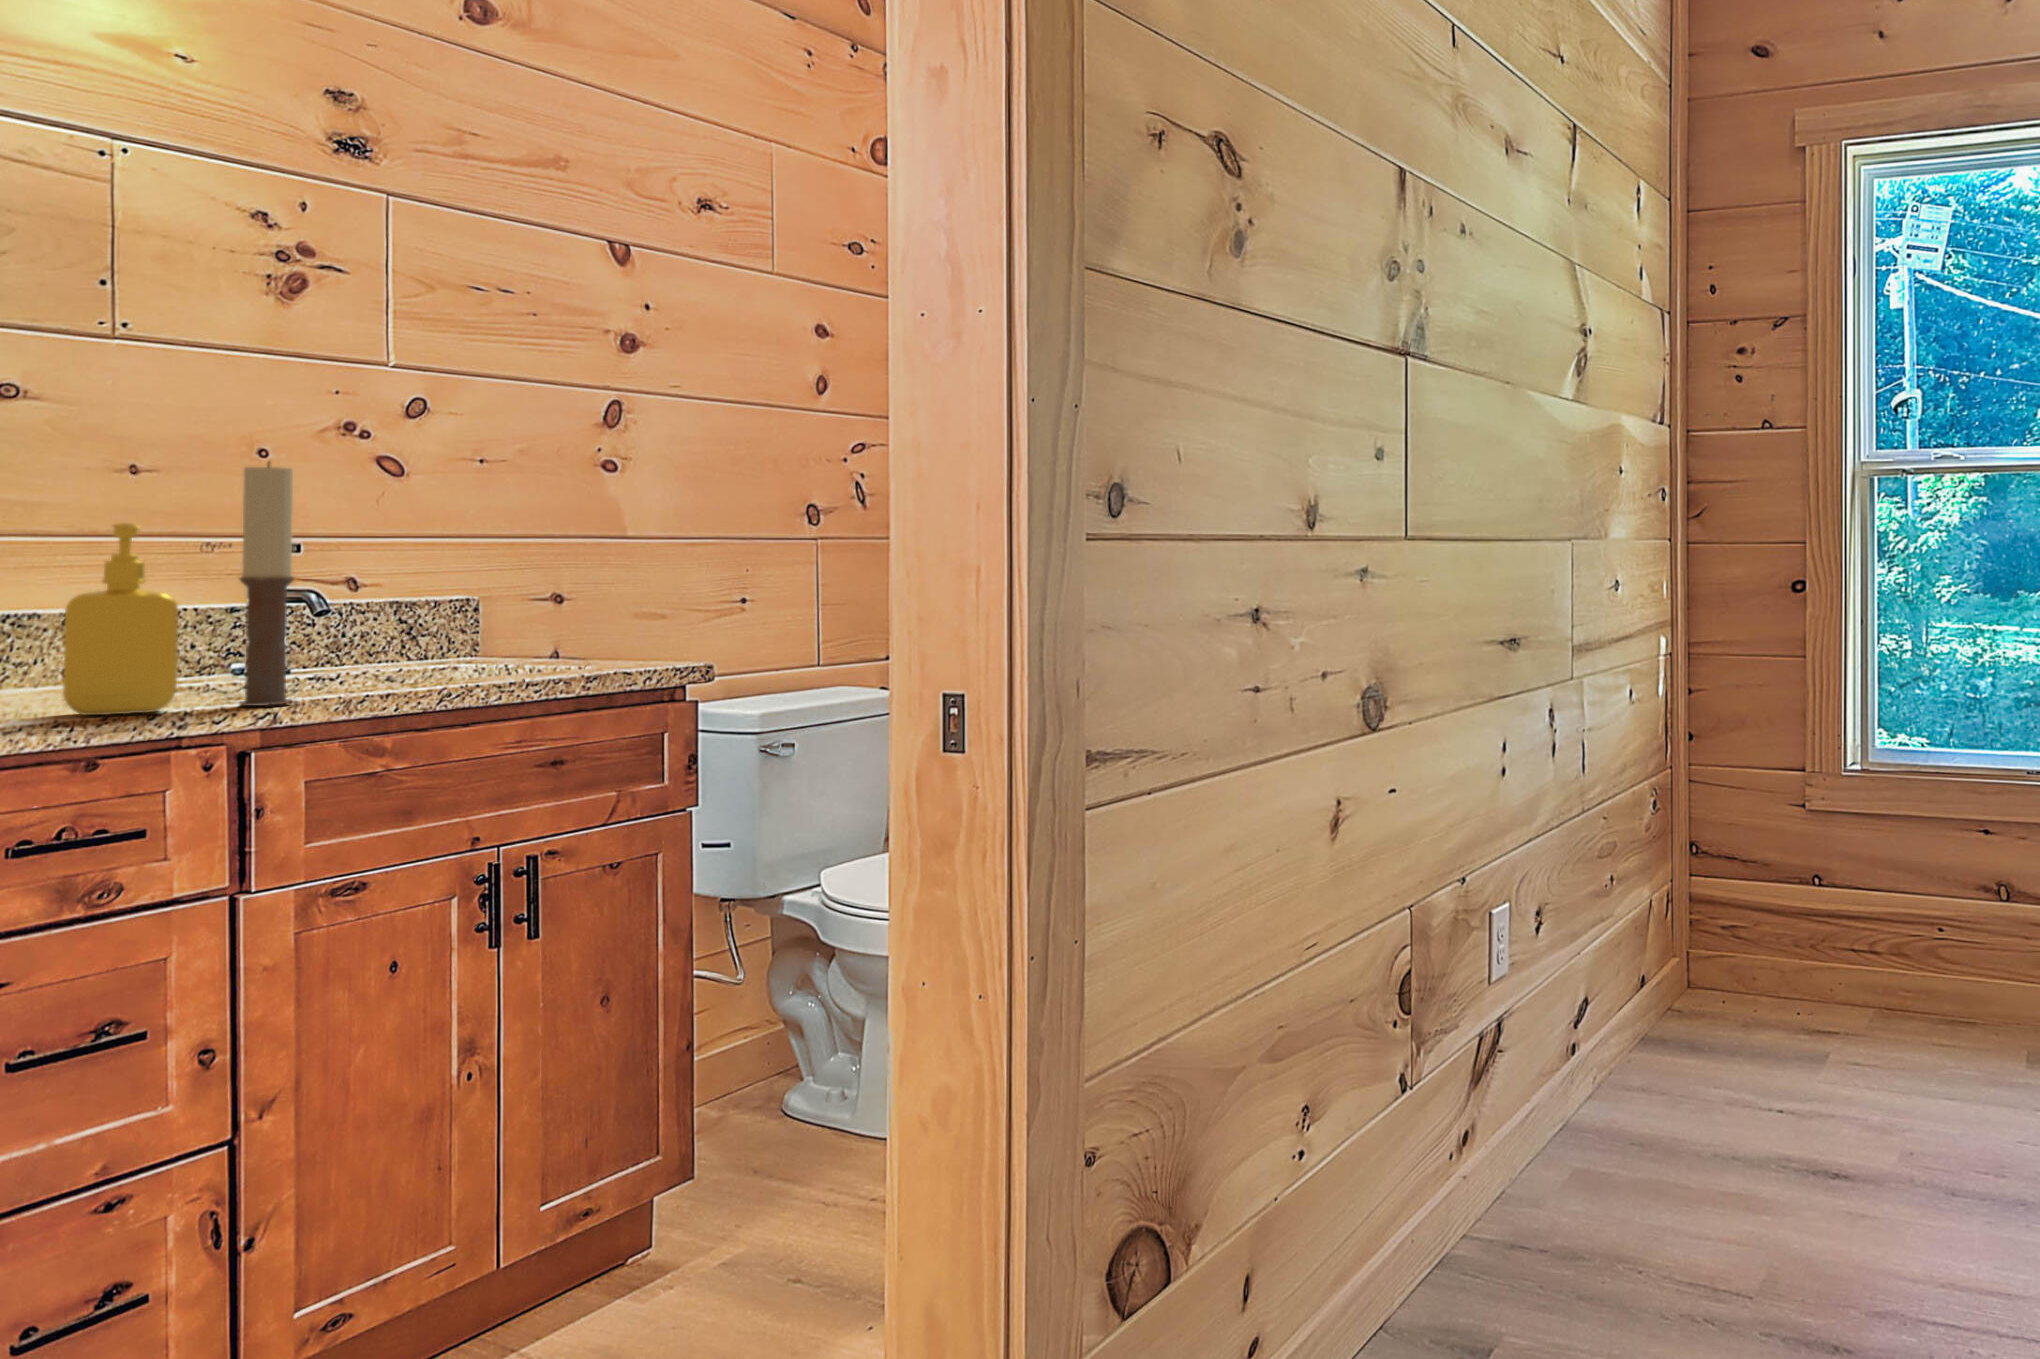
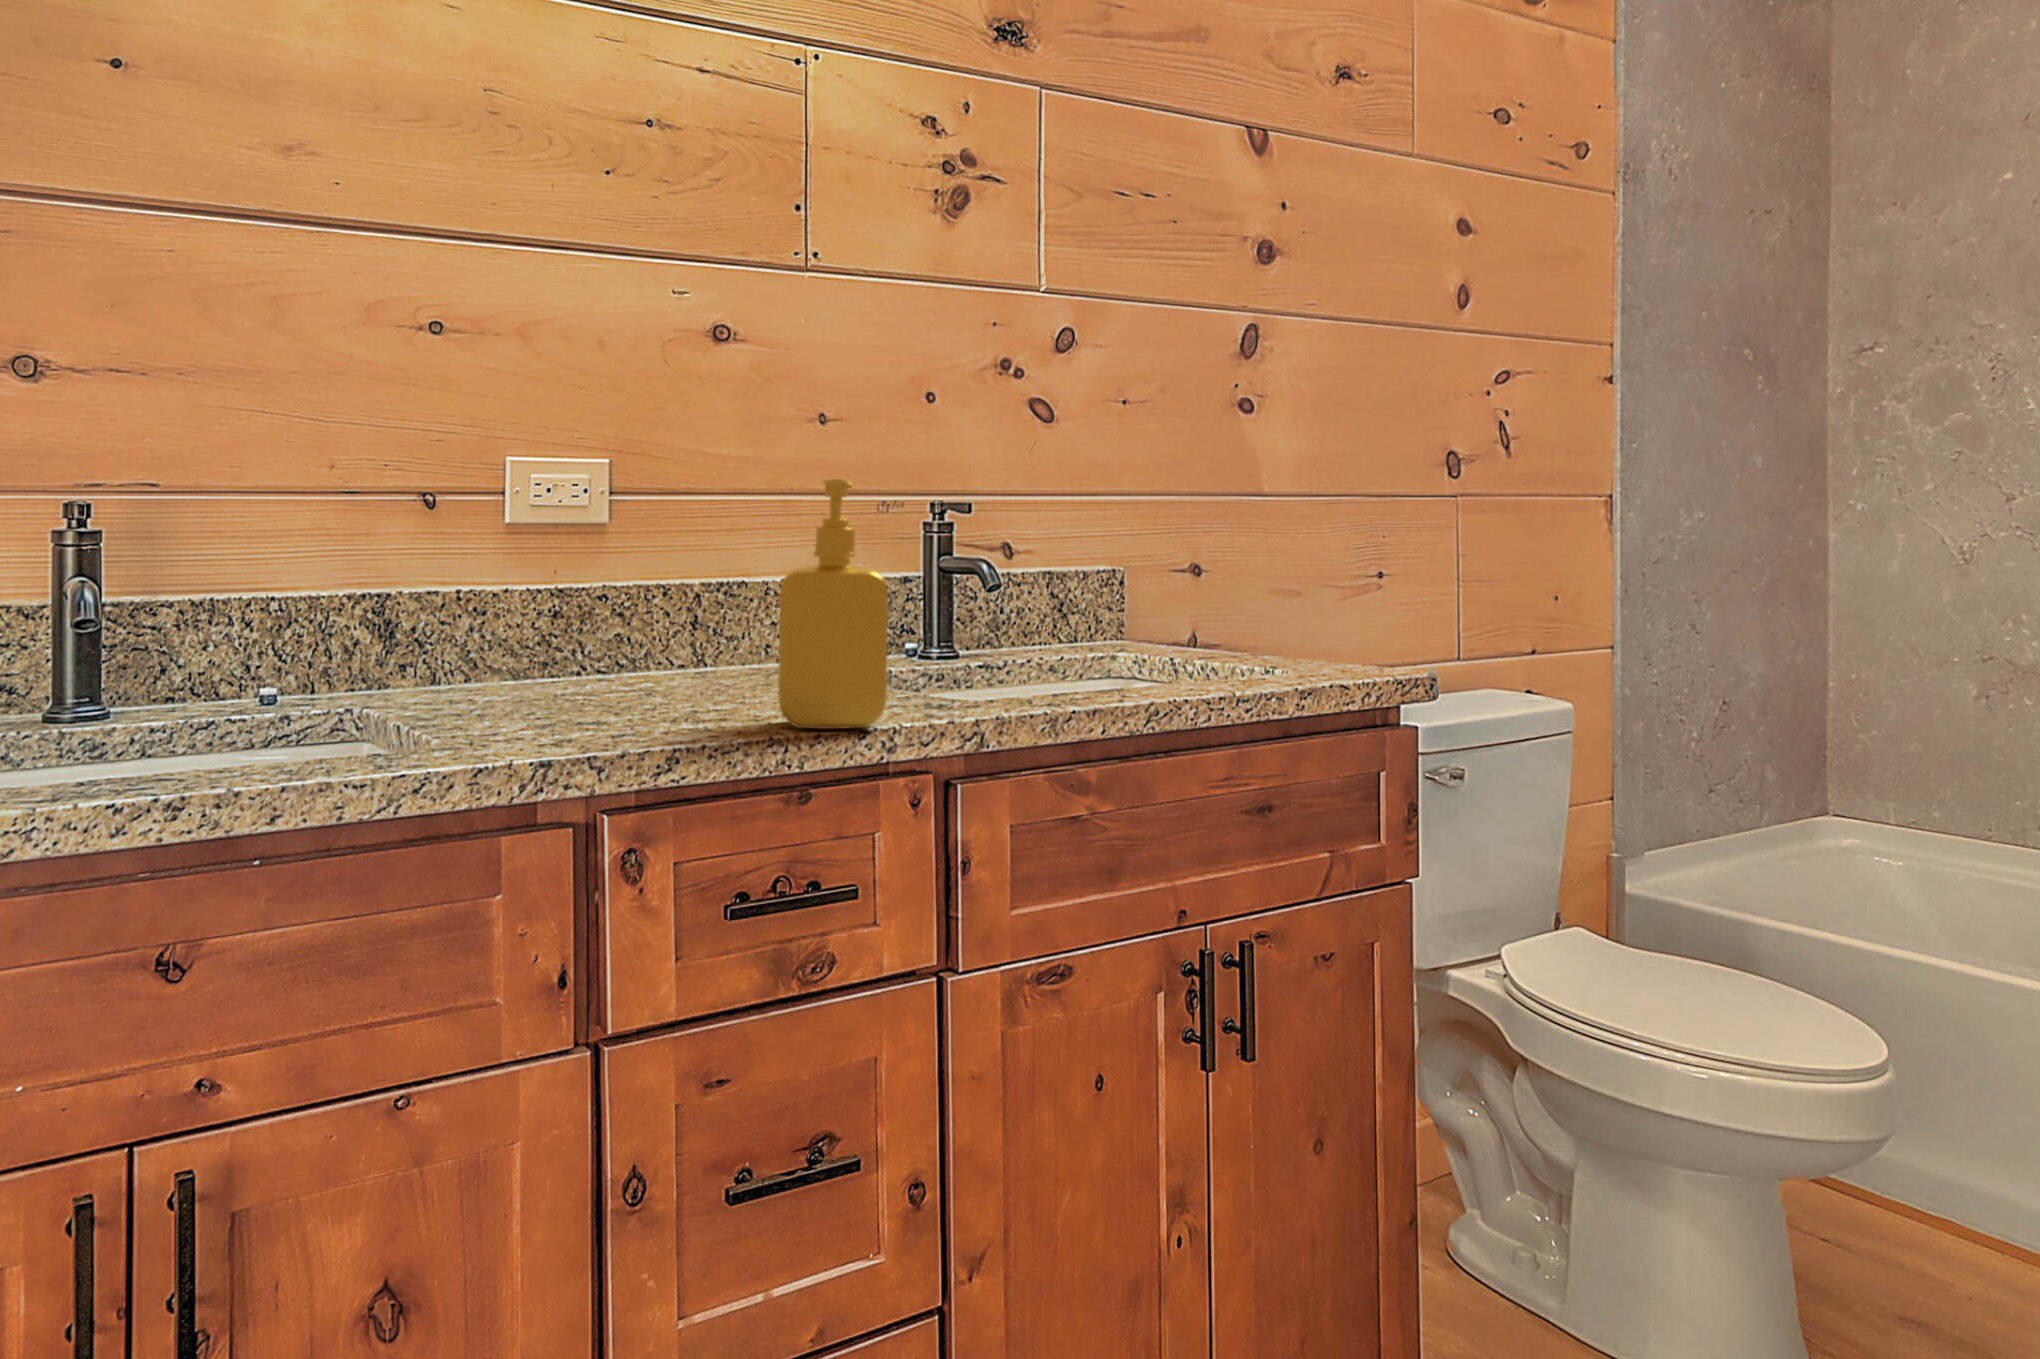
candle: present [239,462,294,706] -> none [945,394,1001,724]

